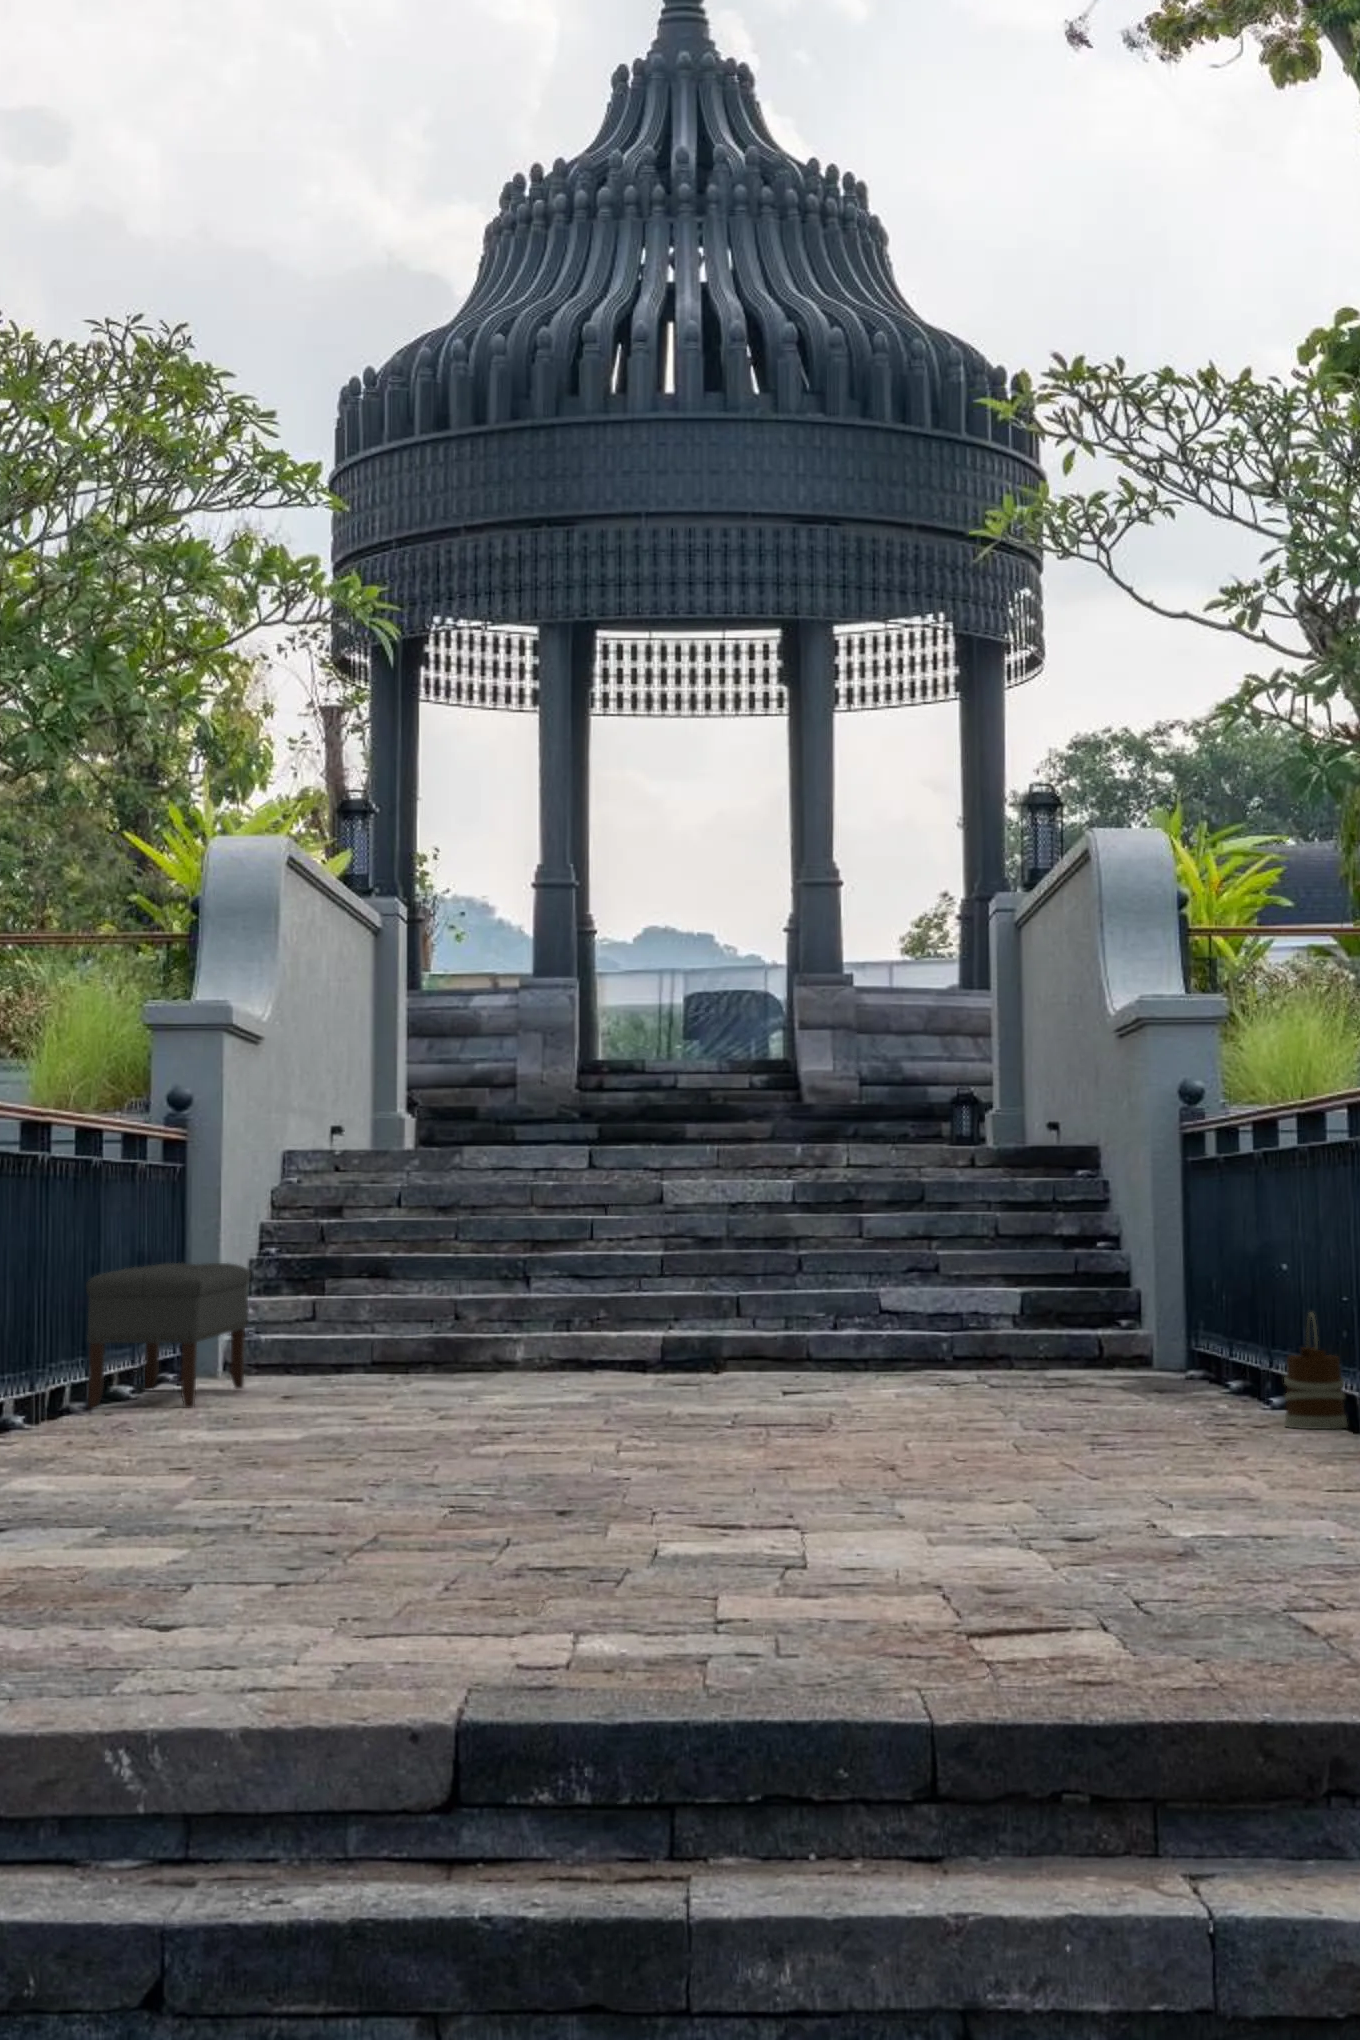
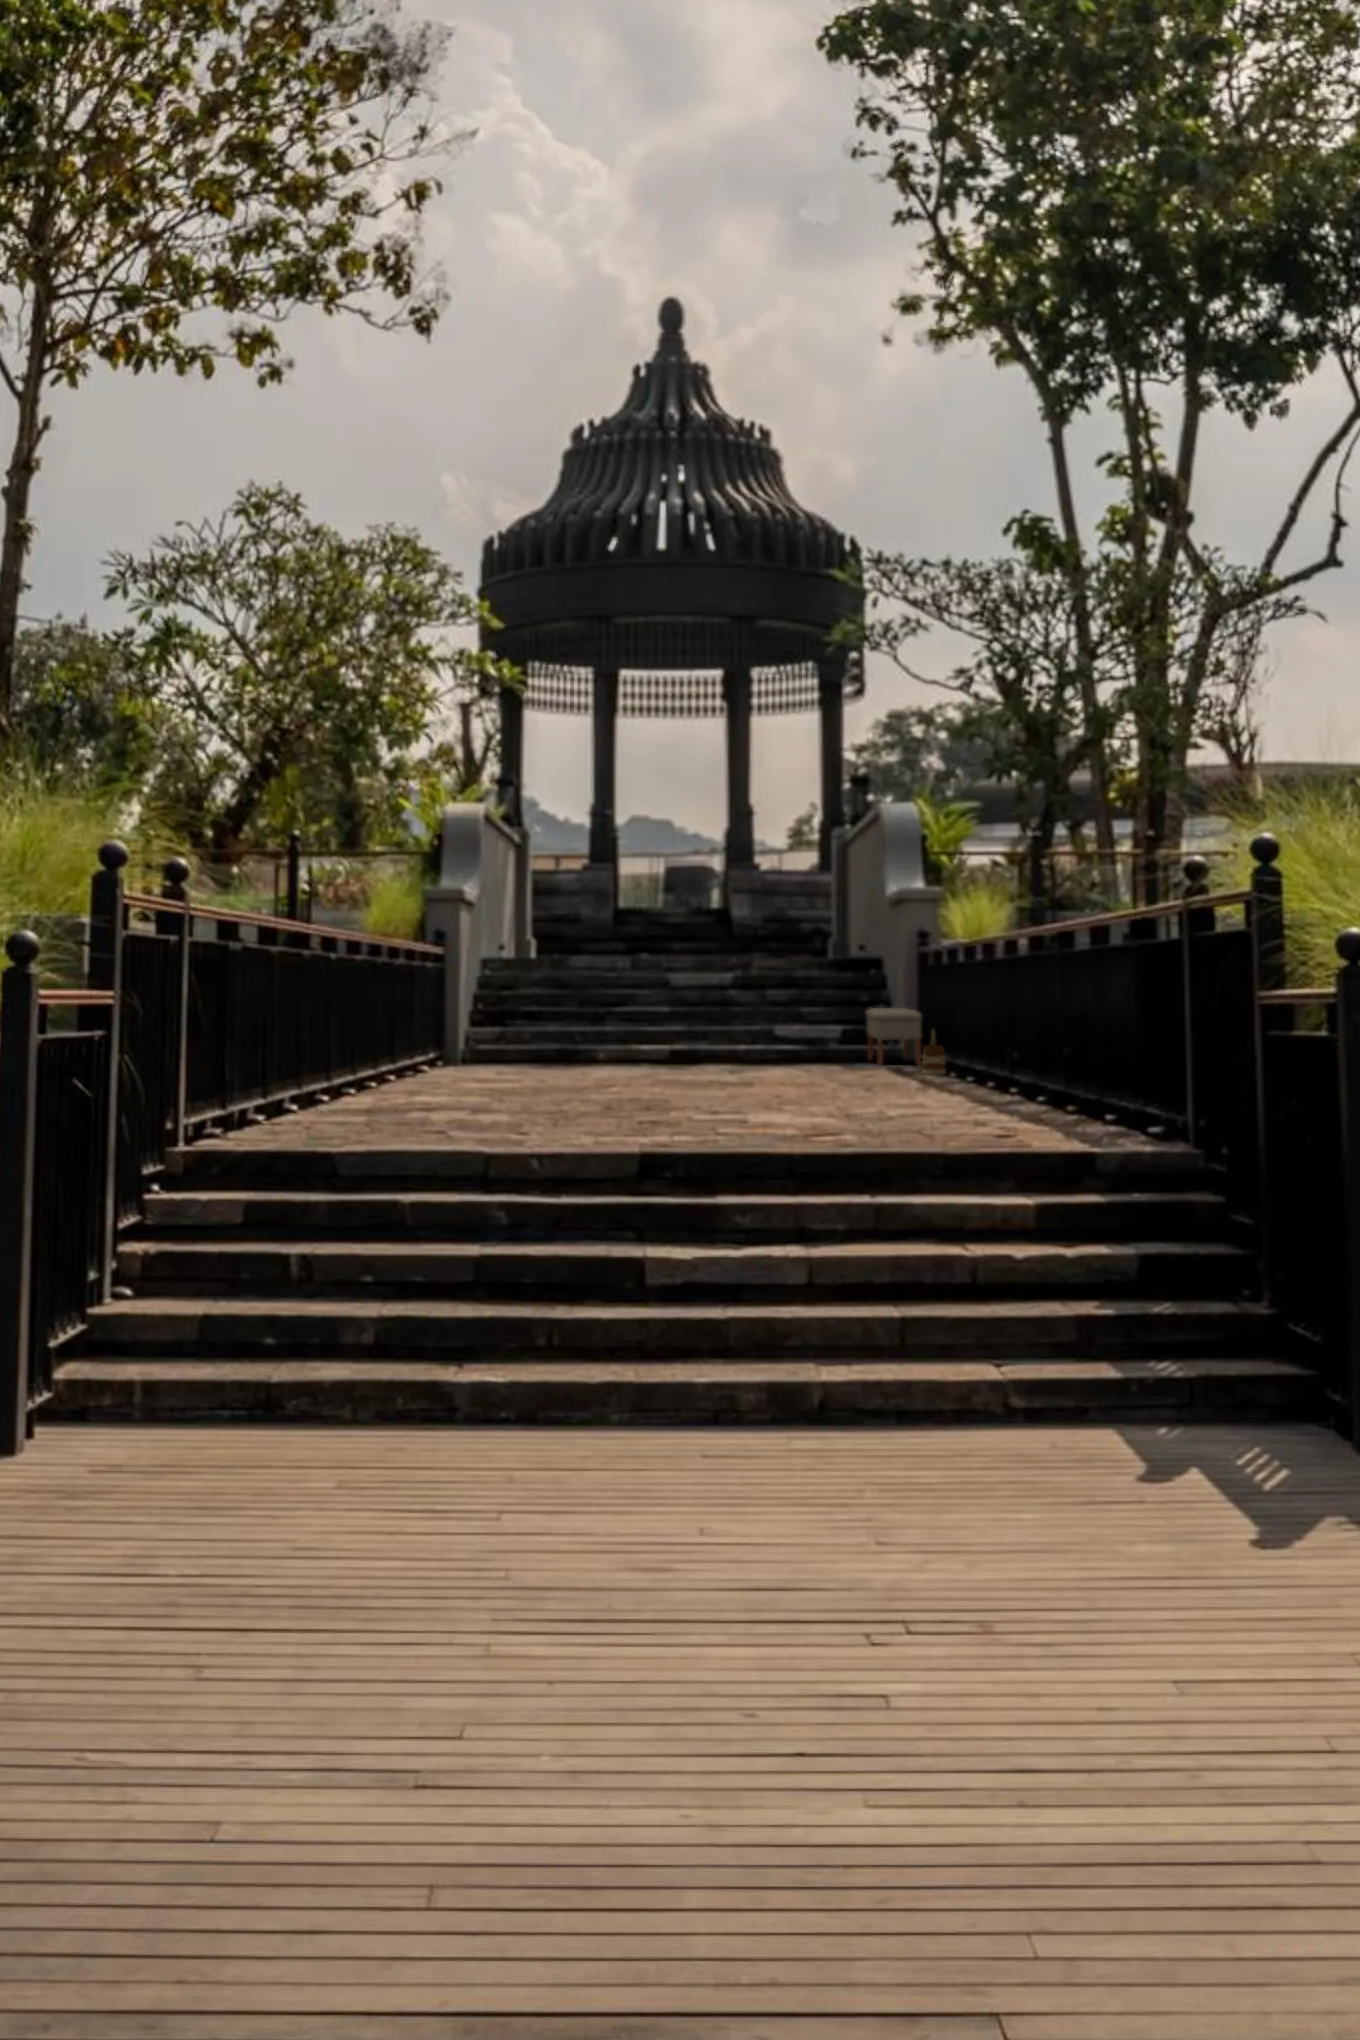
bench: present [86,1263,251,1408] -> present [866,1008,922,1065]

